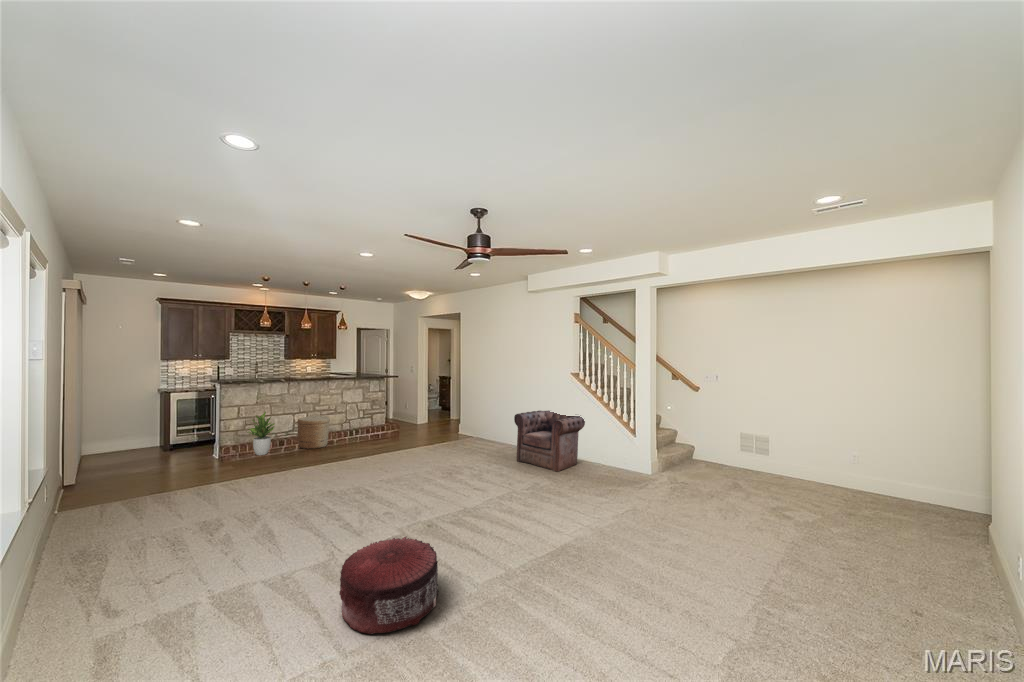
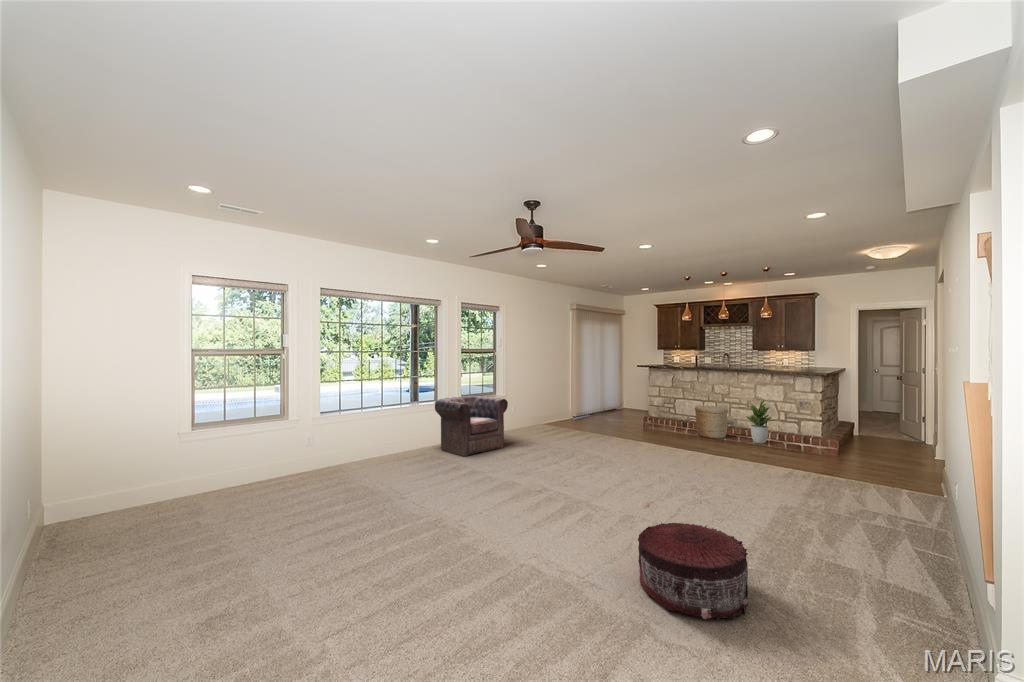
armchair: present [514,410,585,472] -> present [435,396,508,457]
potted plant: present [248,412,274,455] -> present [746,400,772,443]
pouf: present [339,537,439,634] -> present [638,523,748,619]

